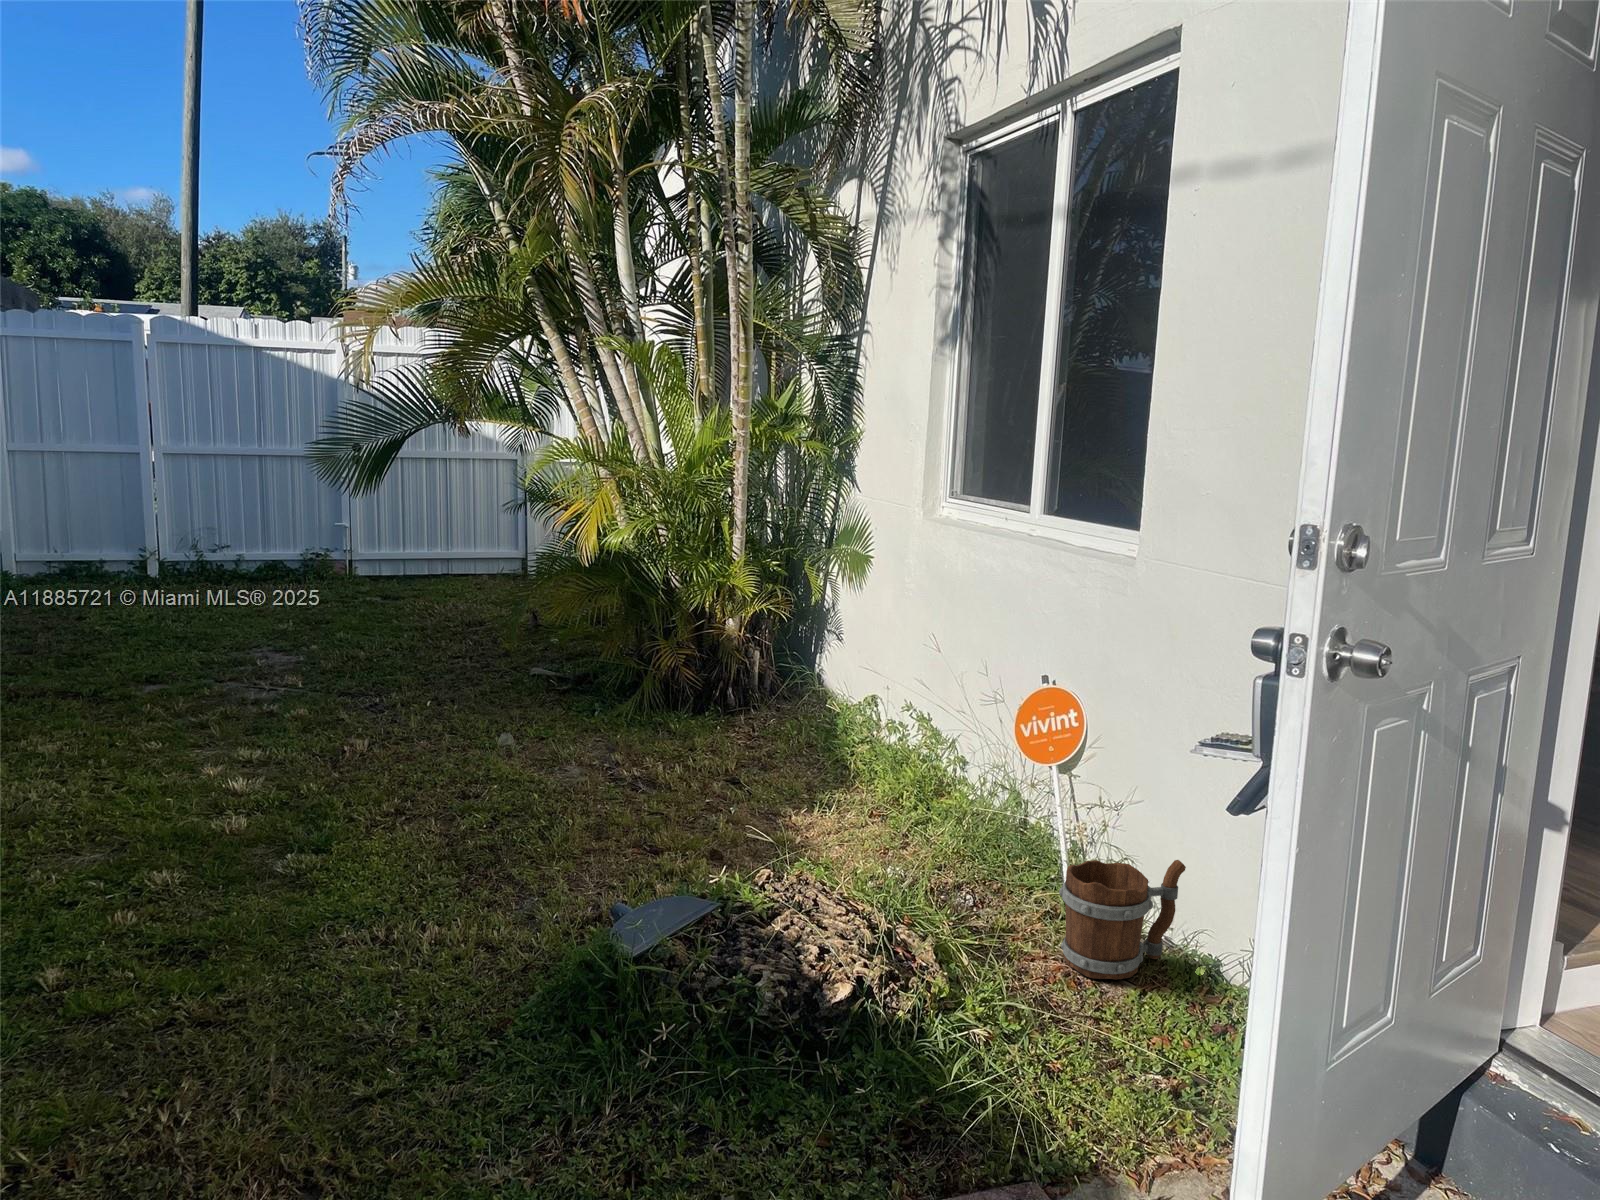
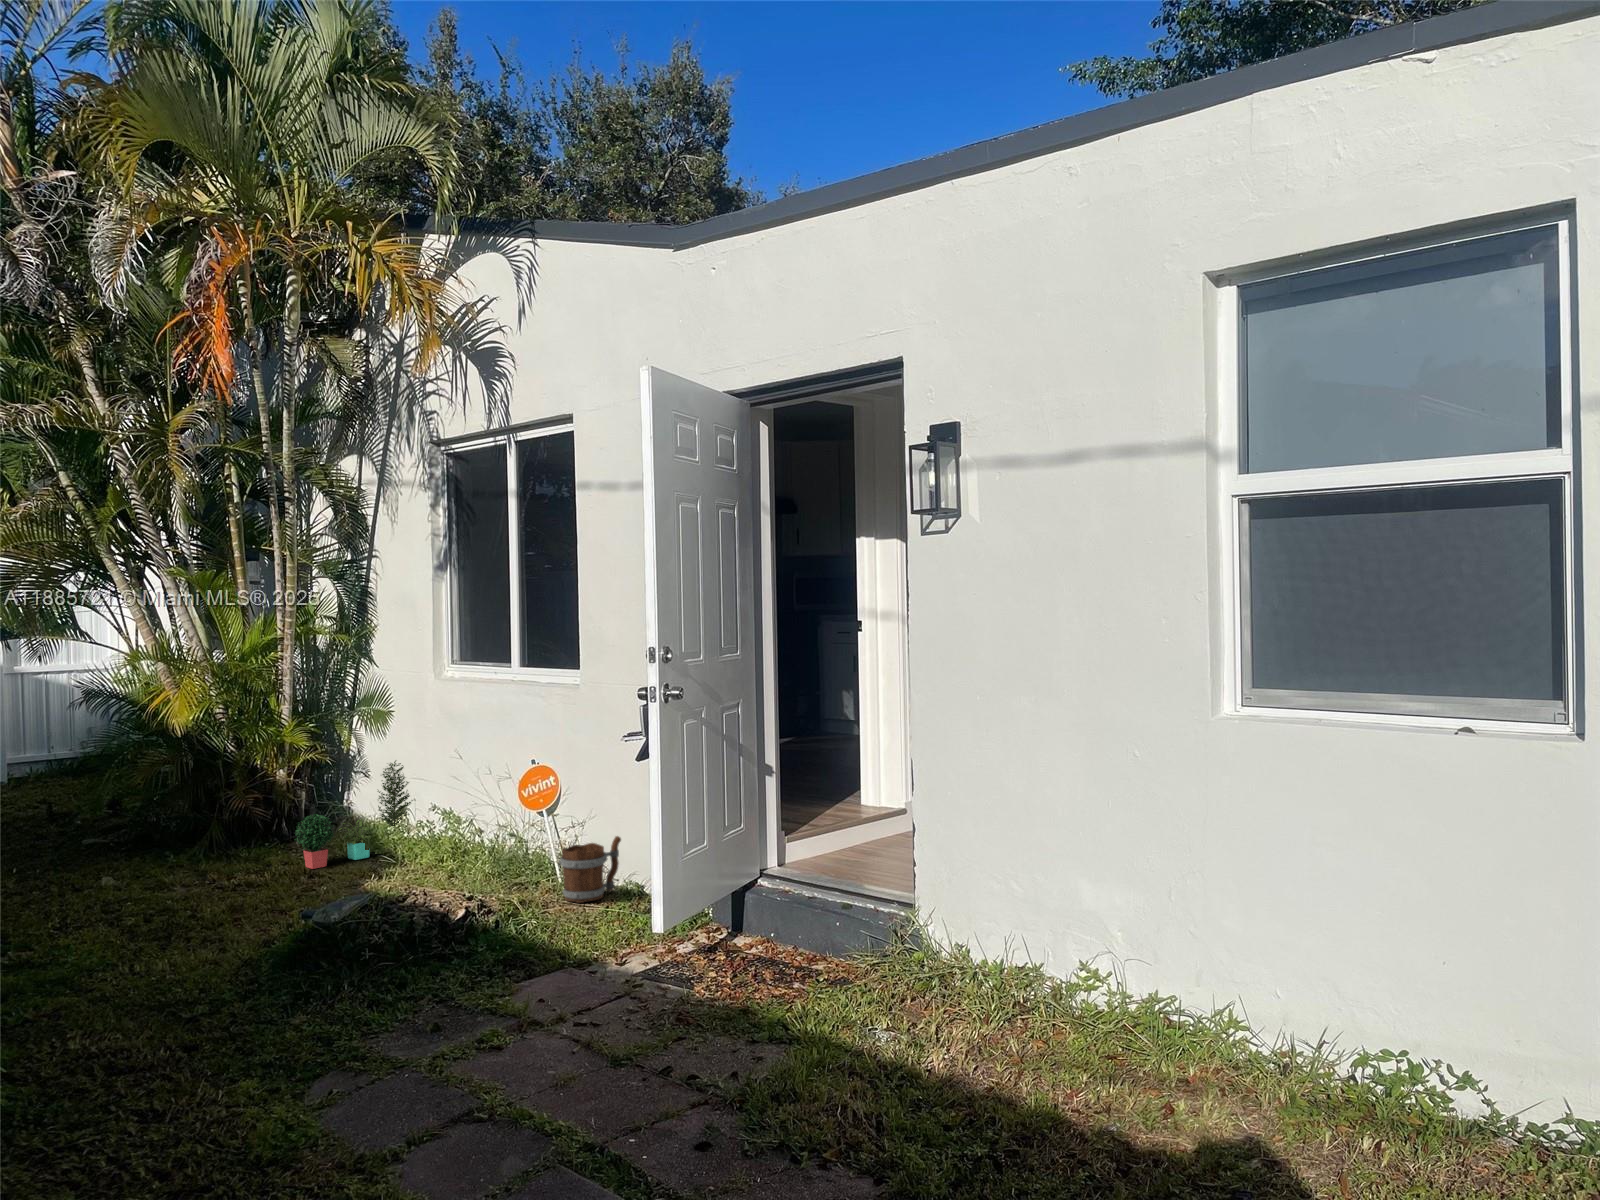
potted plant: none [719,628,885,768] -> present [295,760,413,869]

